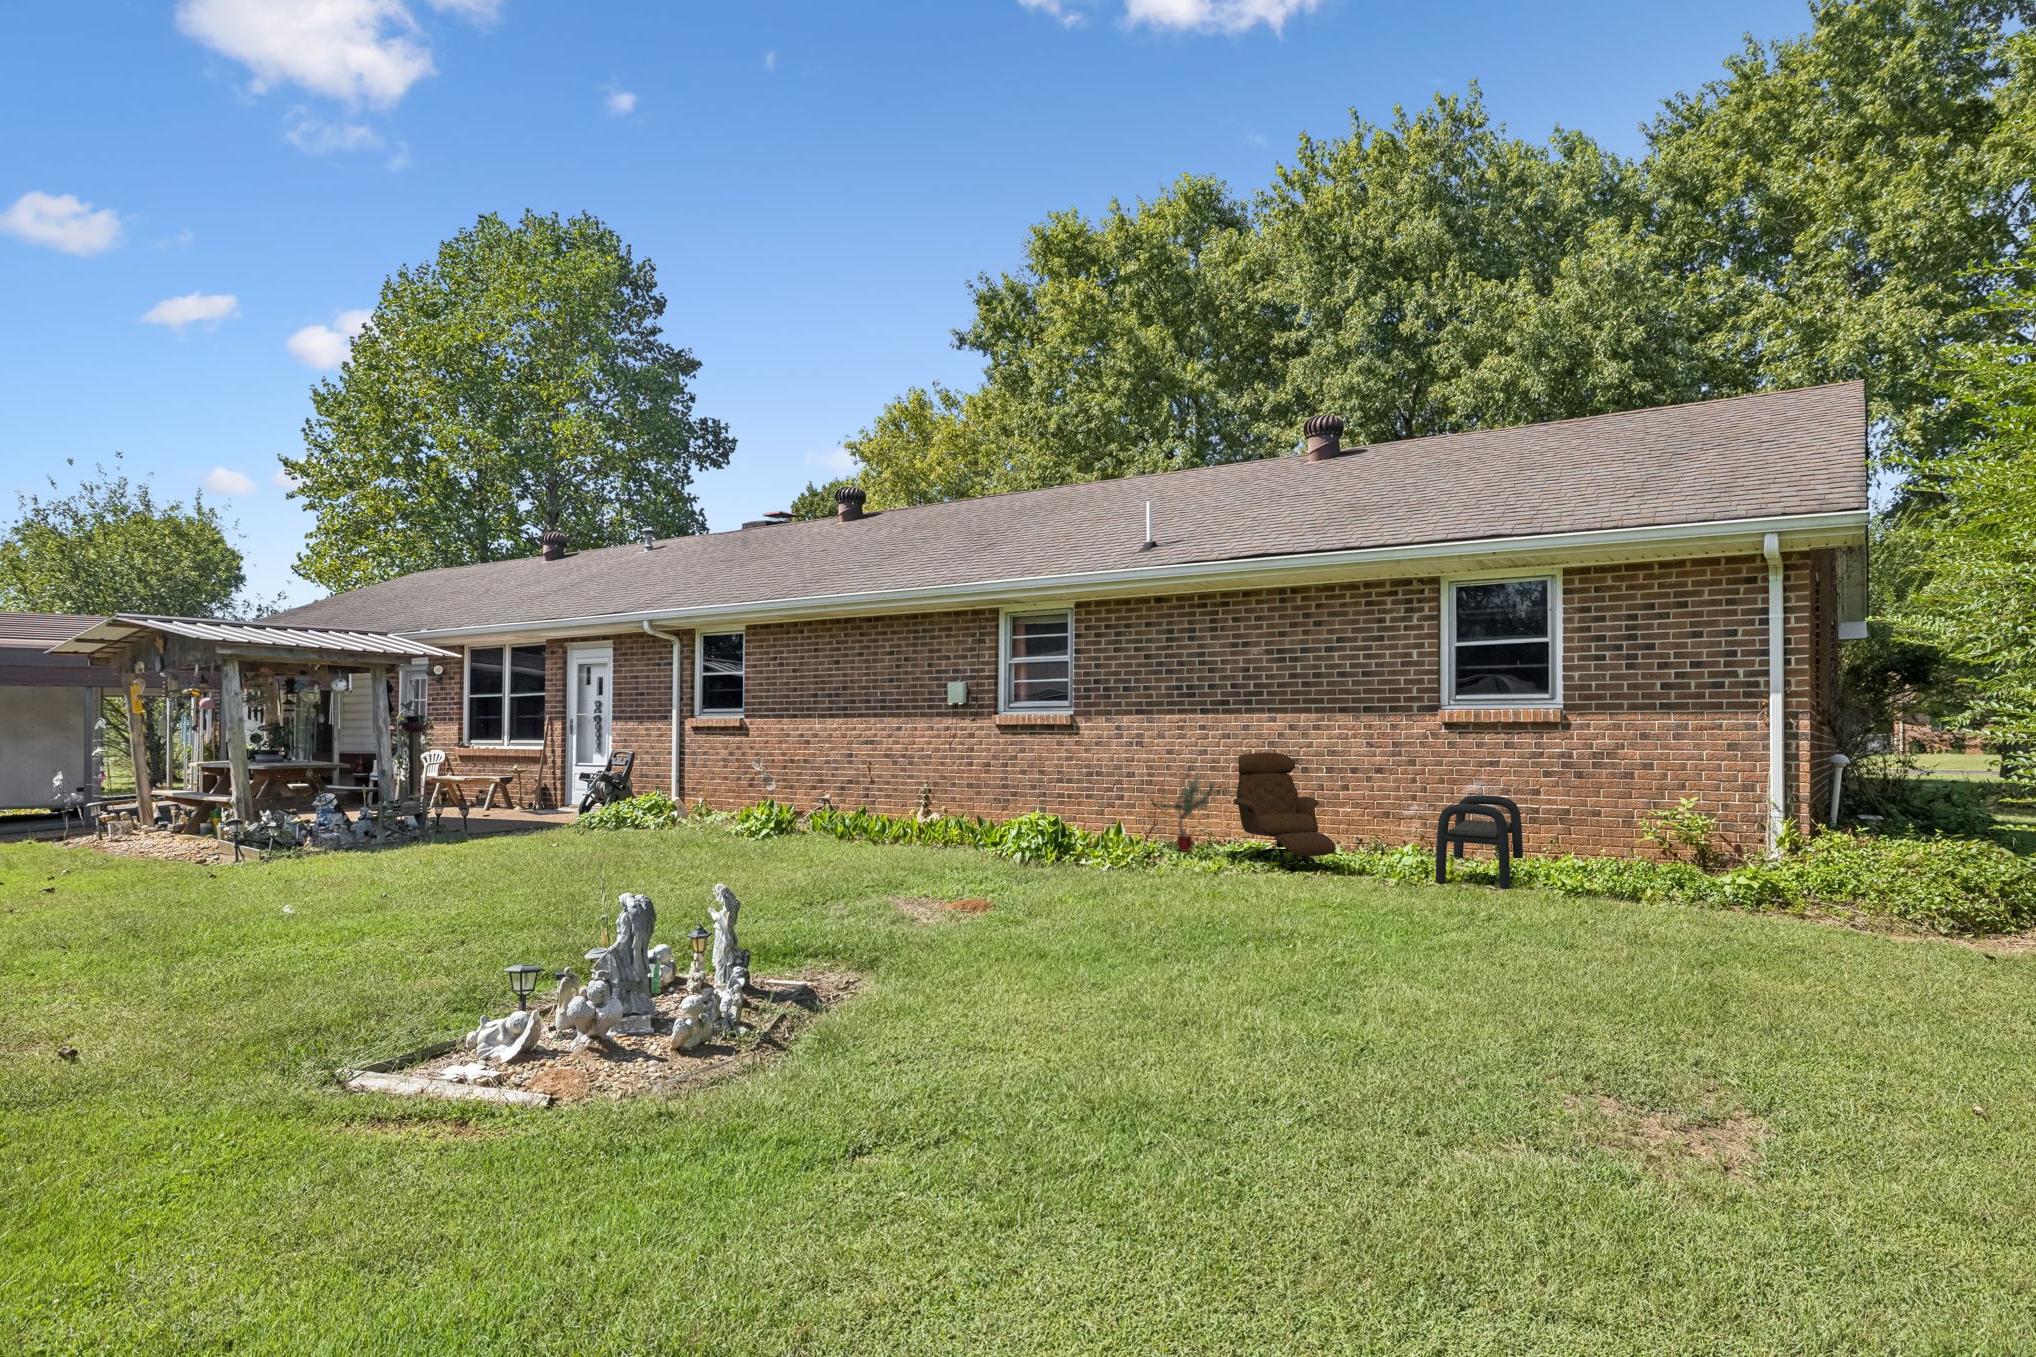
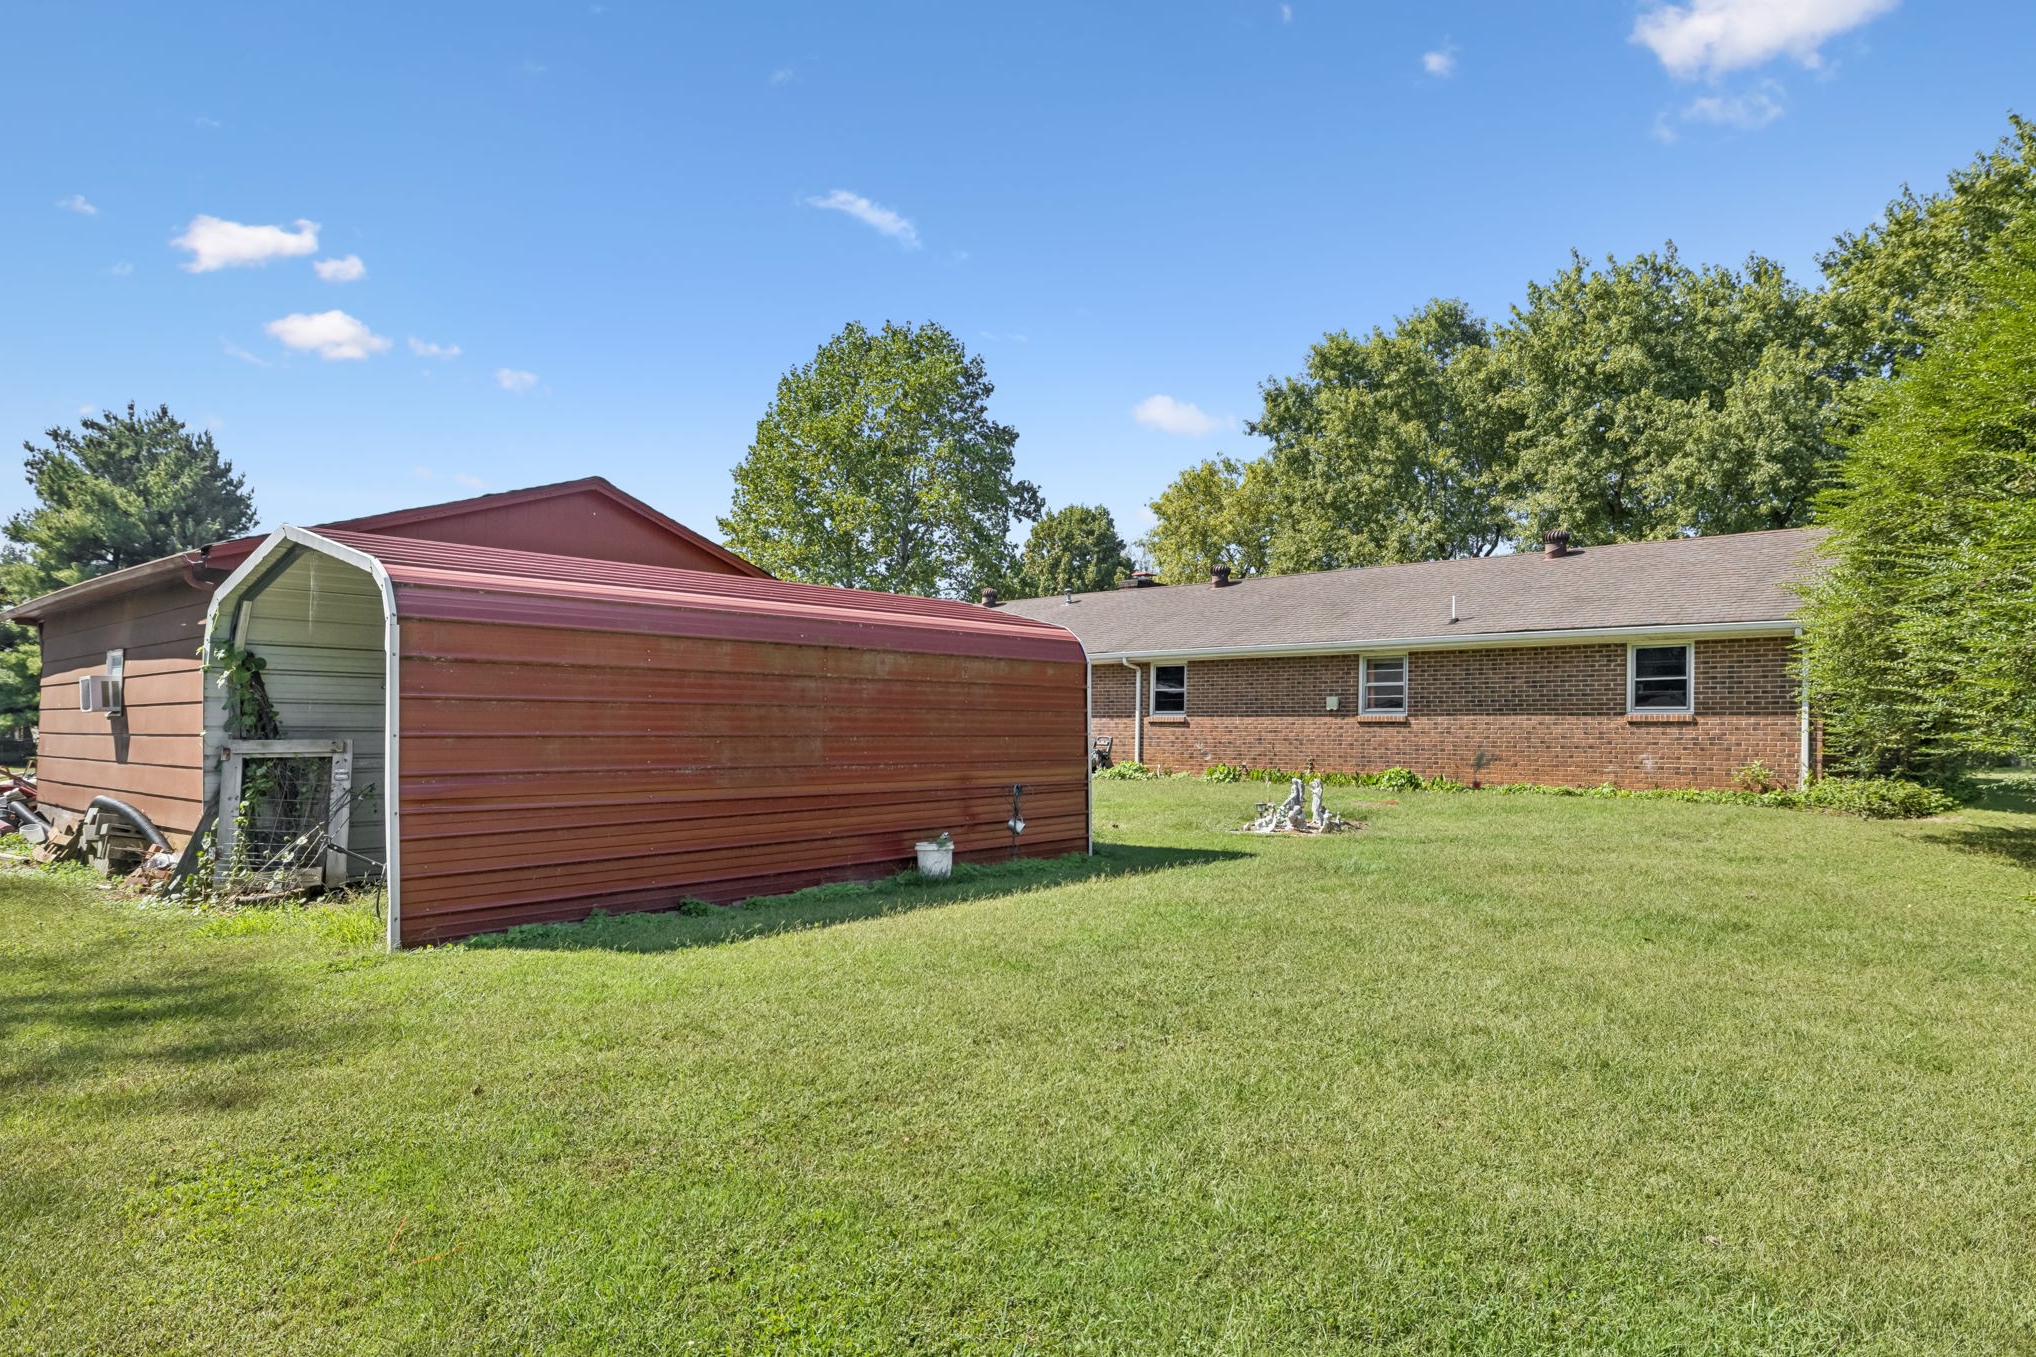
lounge chair: present [1234,753,1336,872] -> none [1507,737,1566,797]
bench: present [1435,795,1523,888] -> none [1620,760,1671,804]

